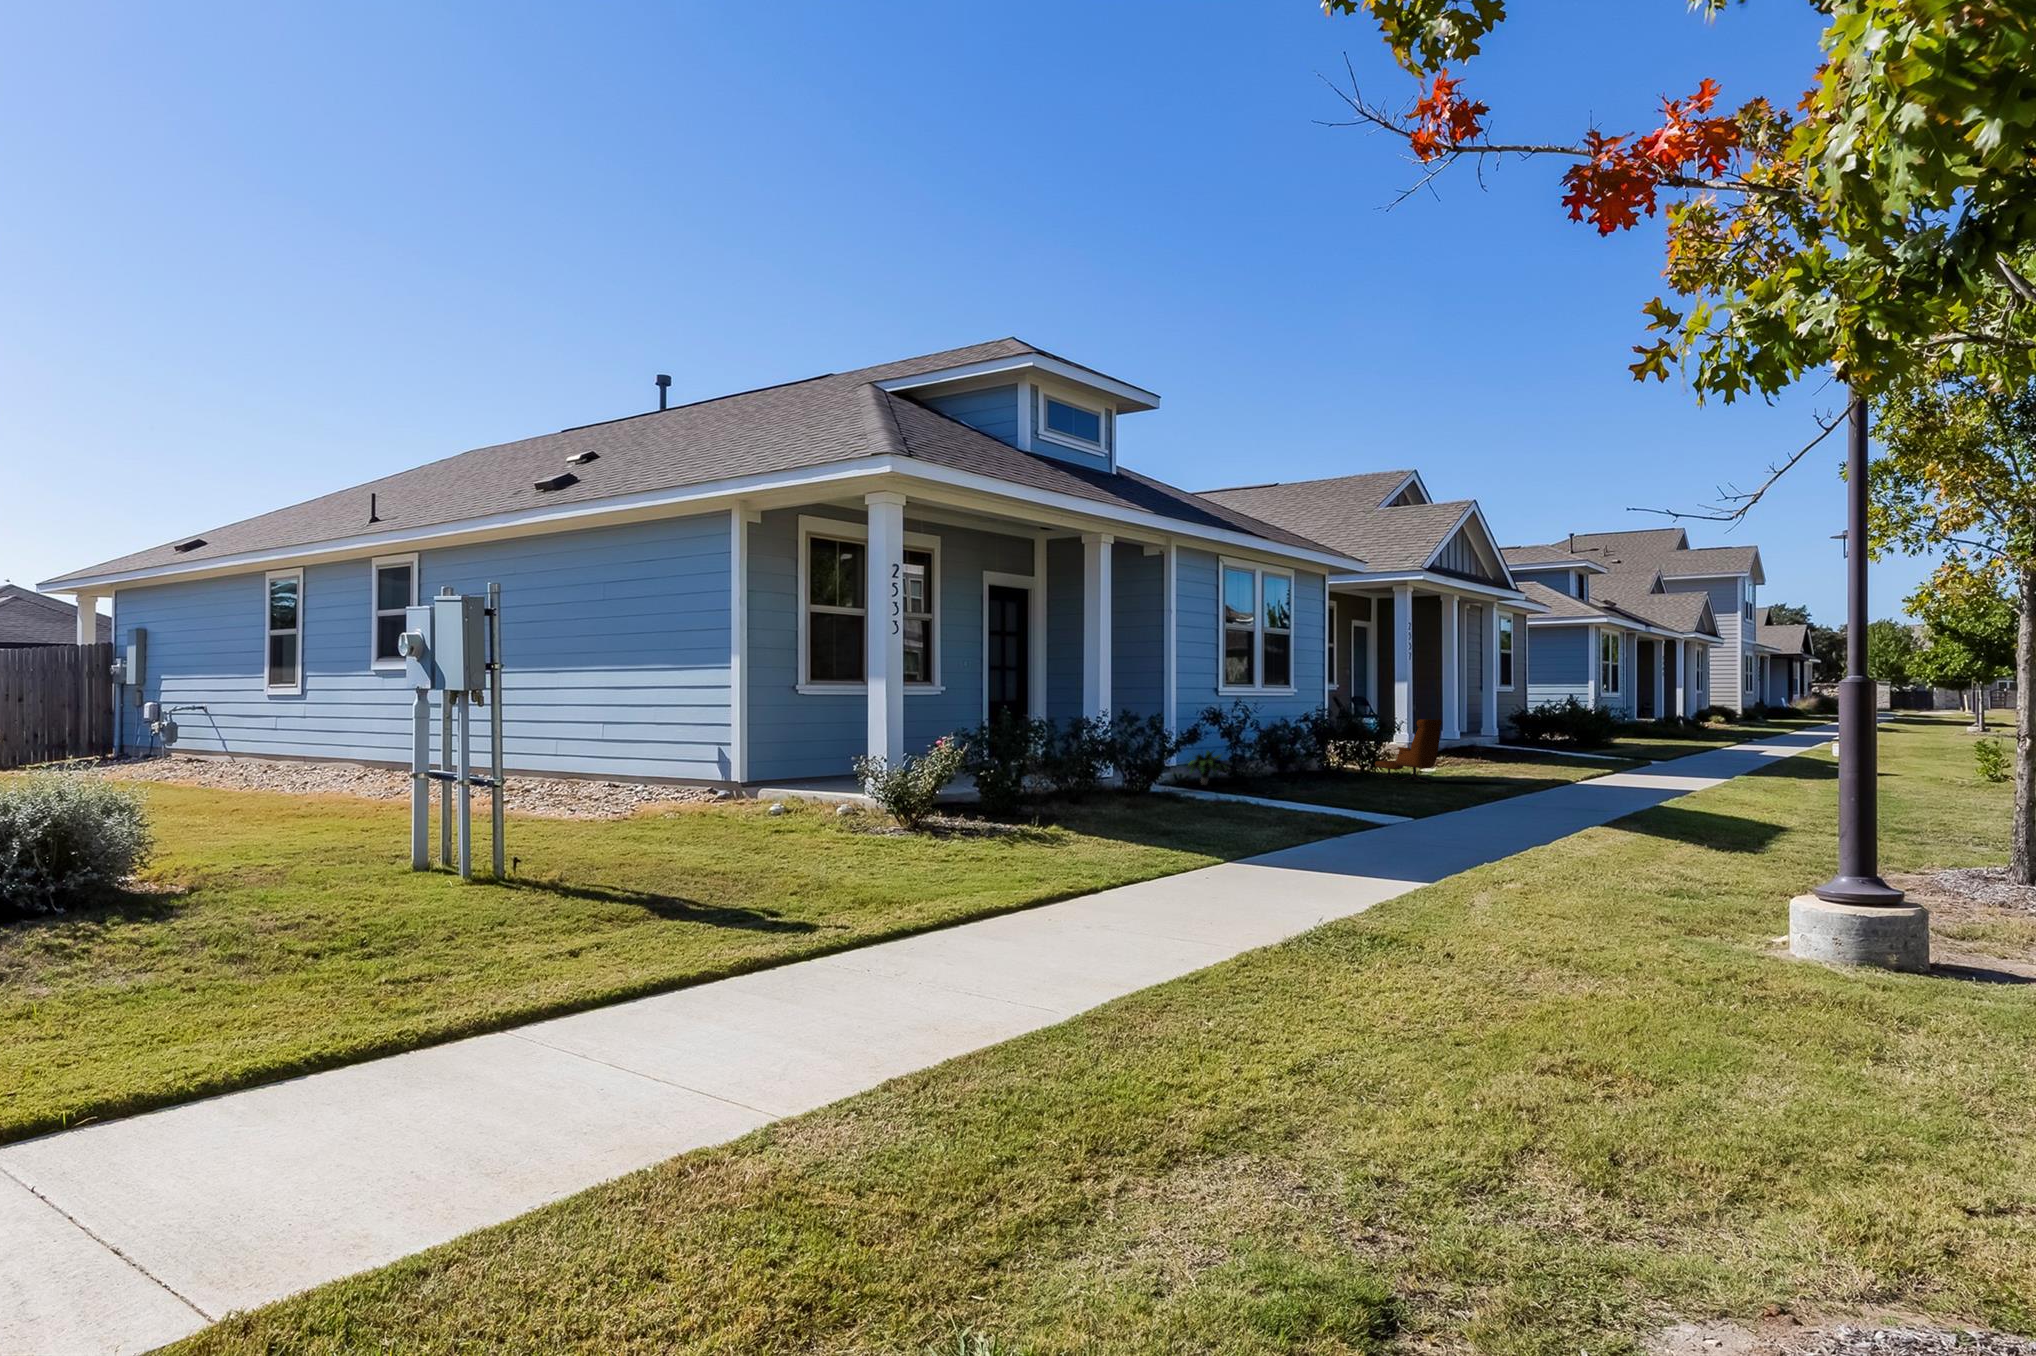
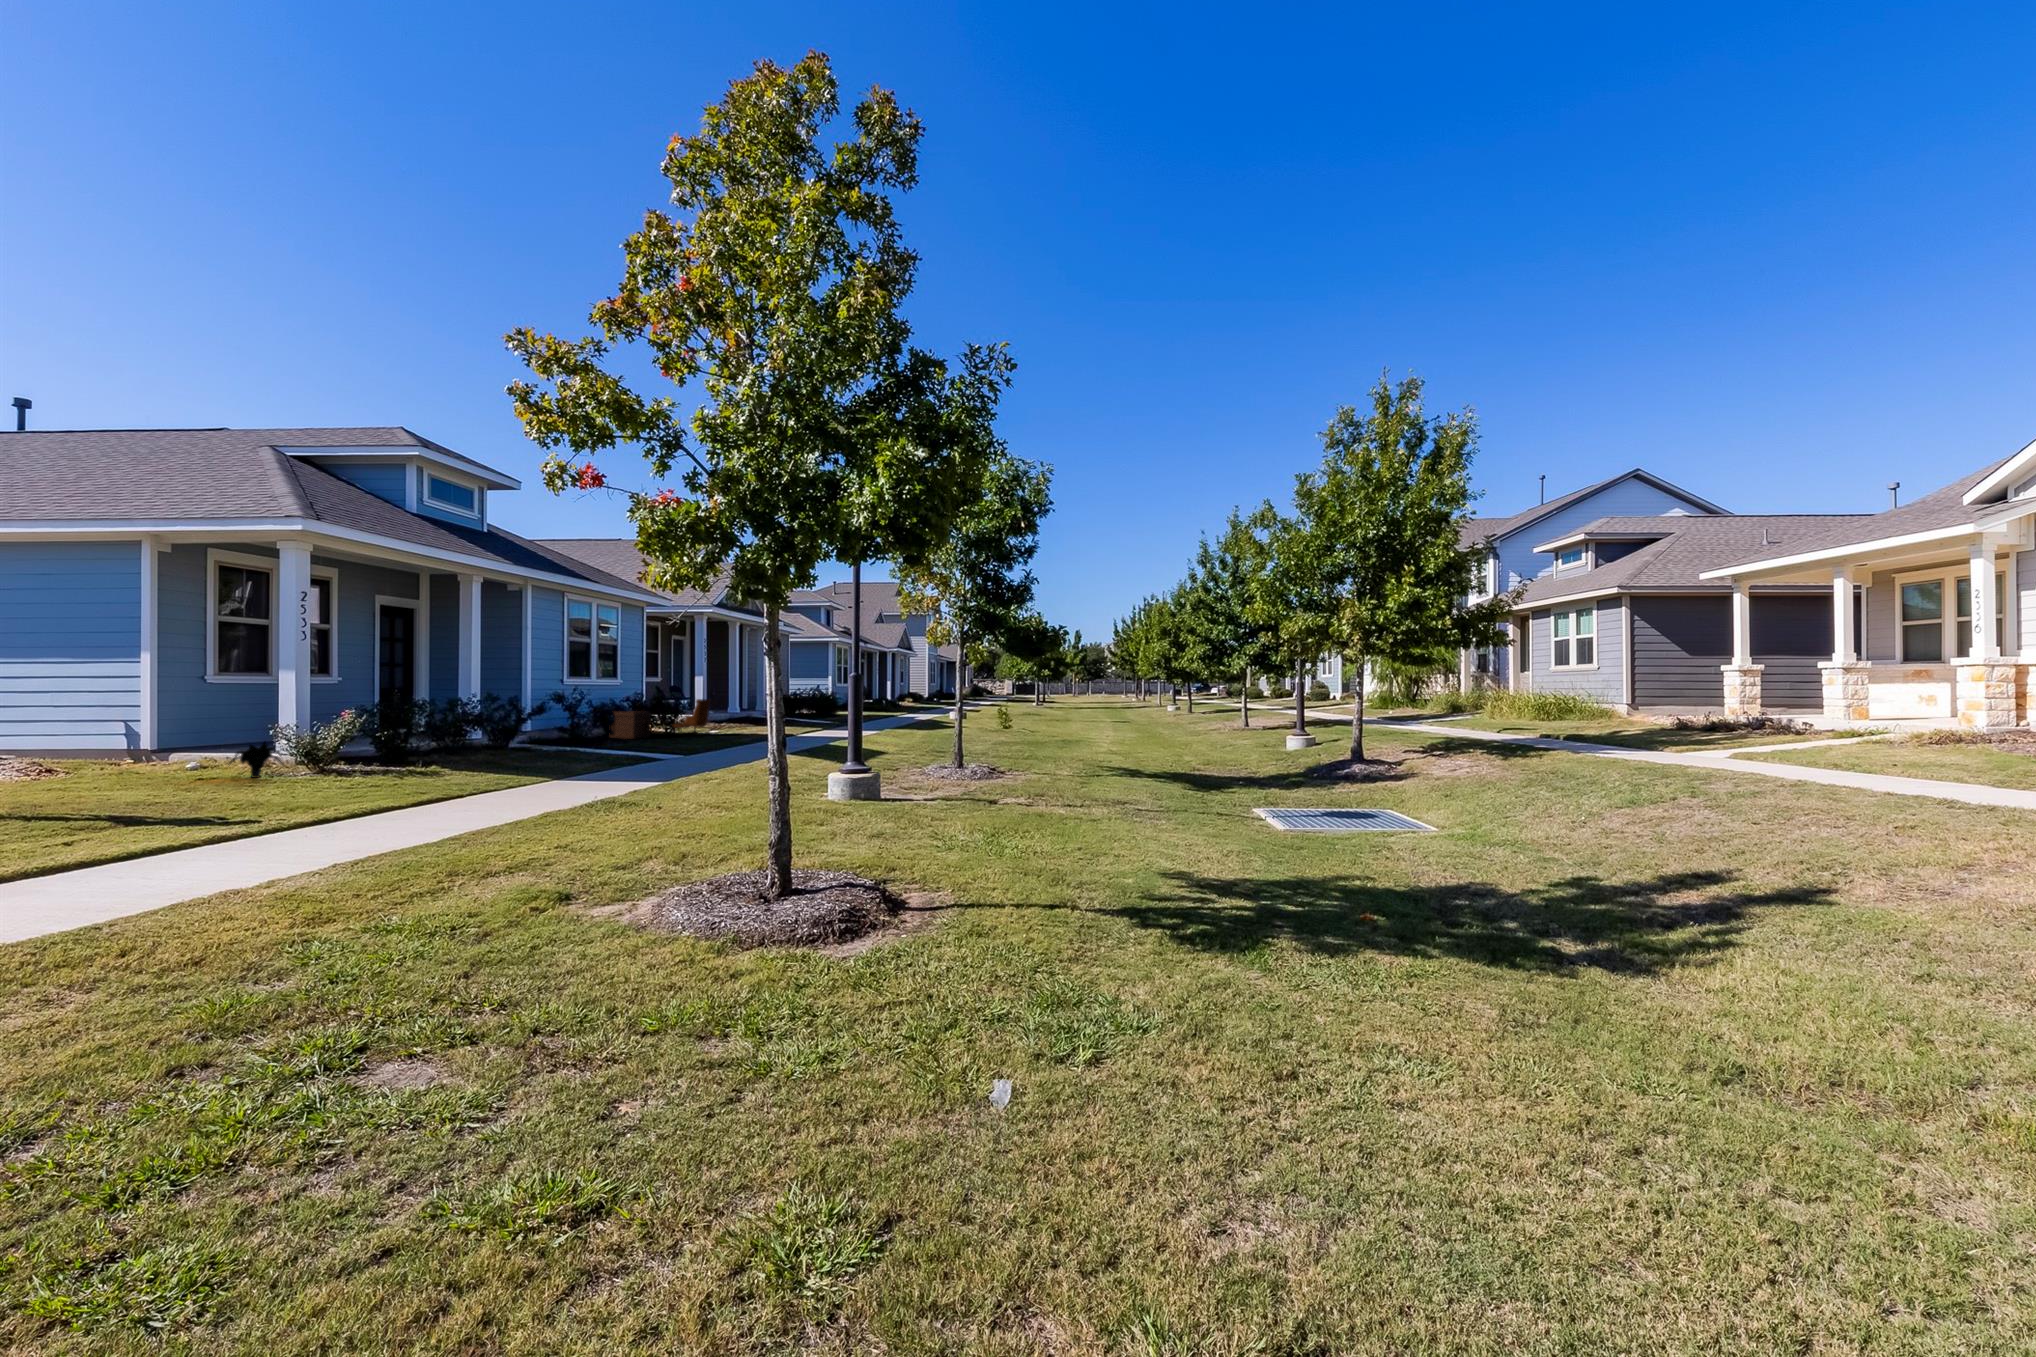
wooden crate: none [1281,738,1344,786] -> present [610,711,650,739]
potted plant: present [1187,750,1227,785] -> present [228,742,282,778]

